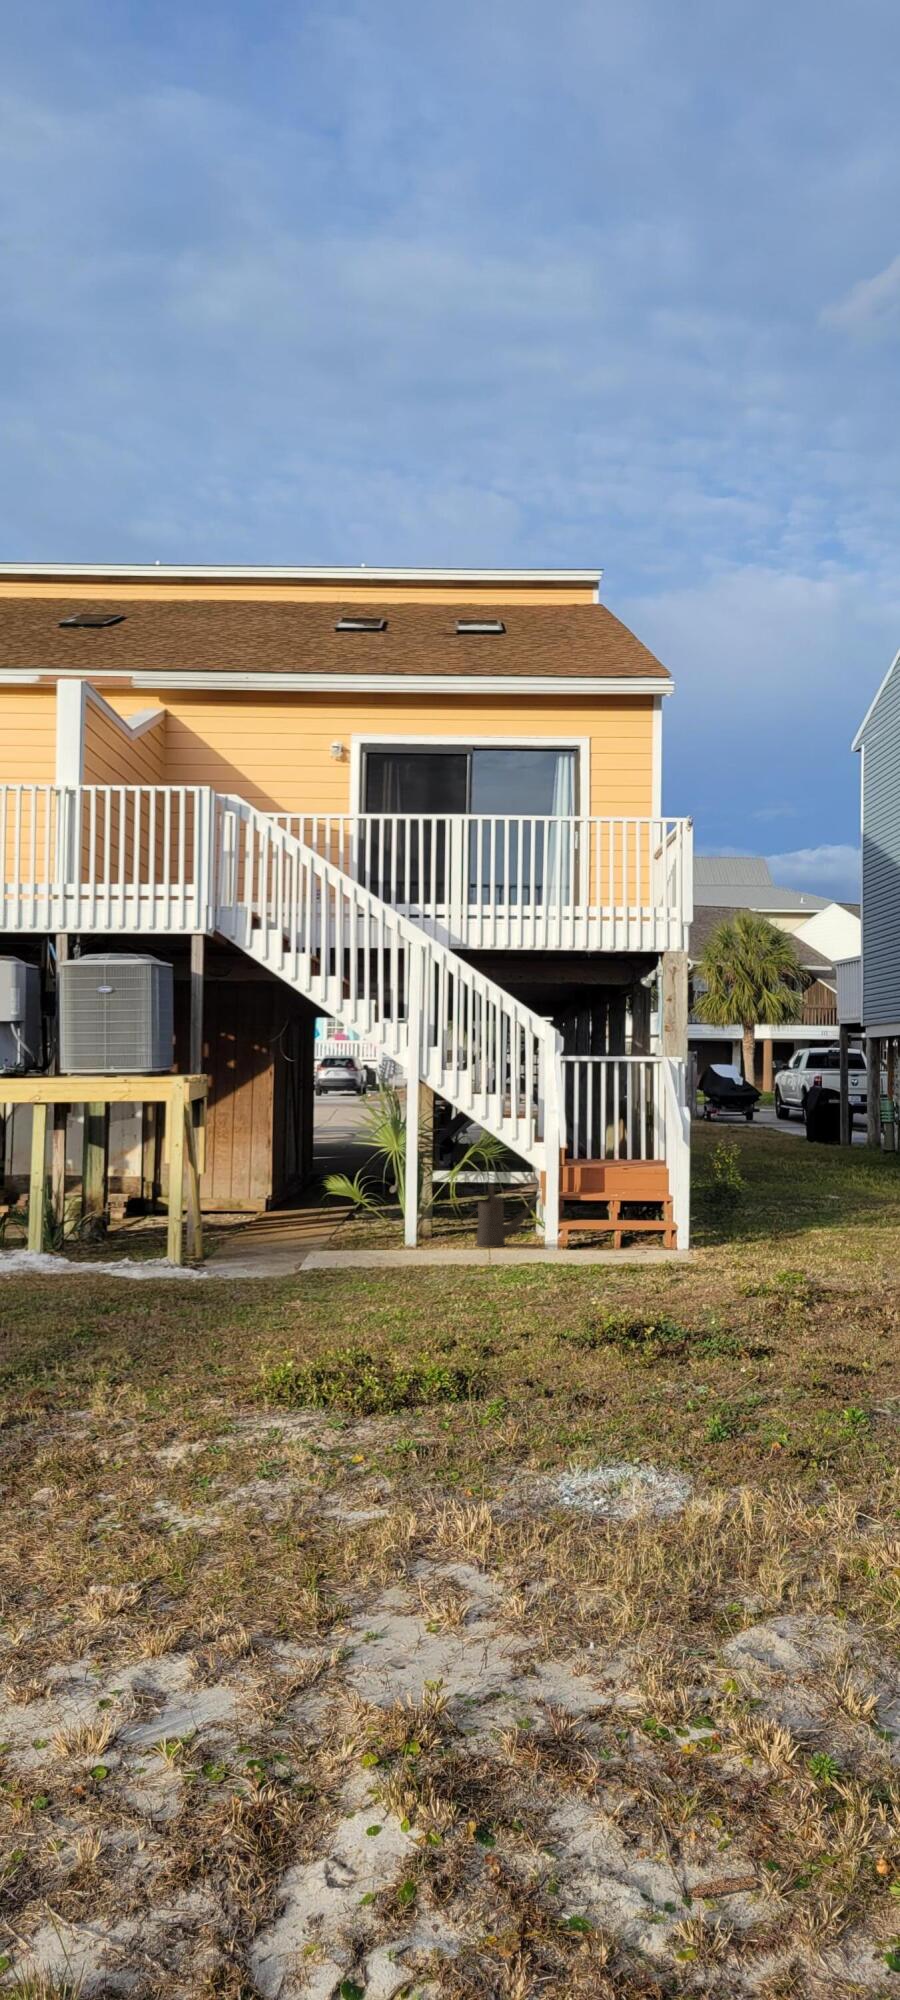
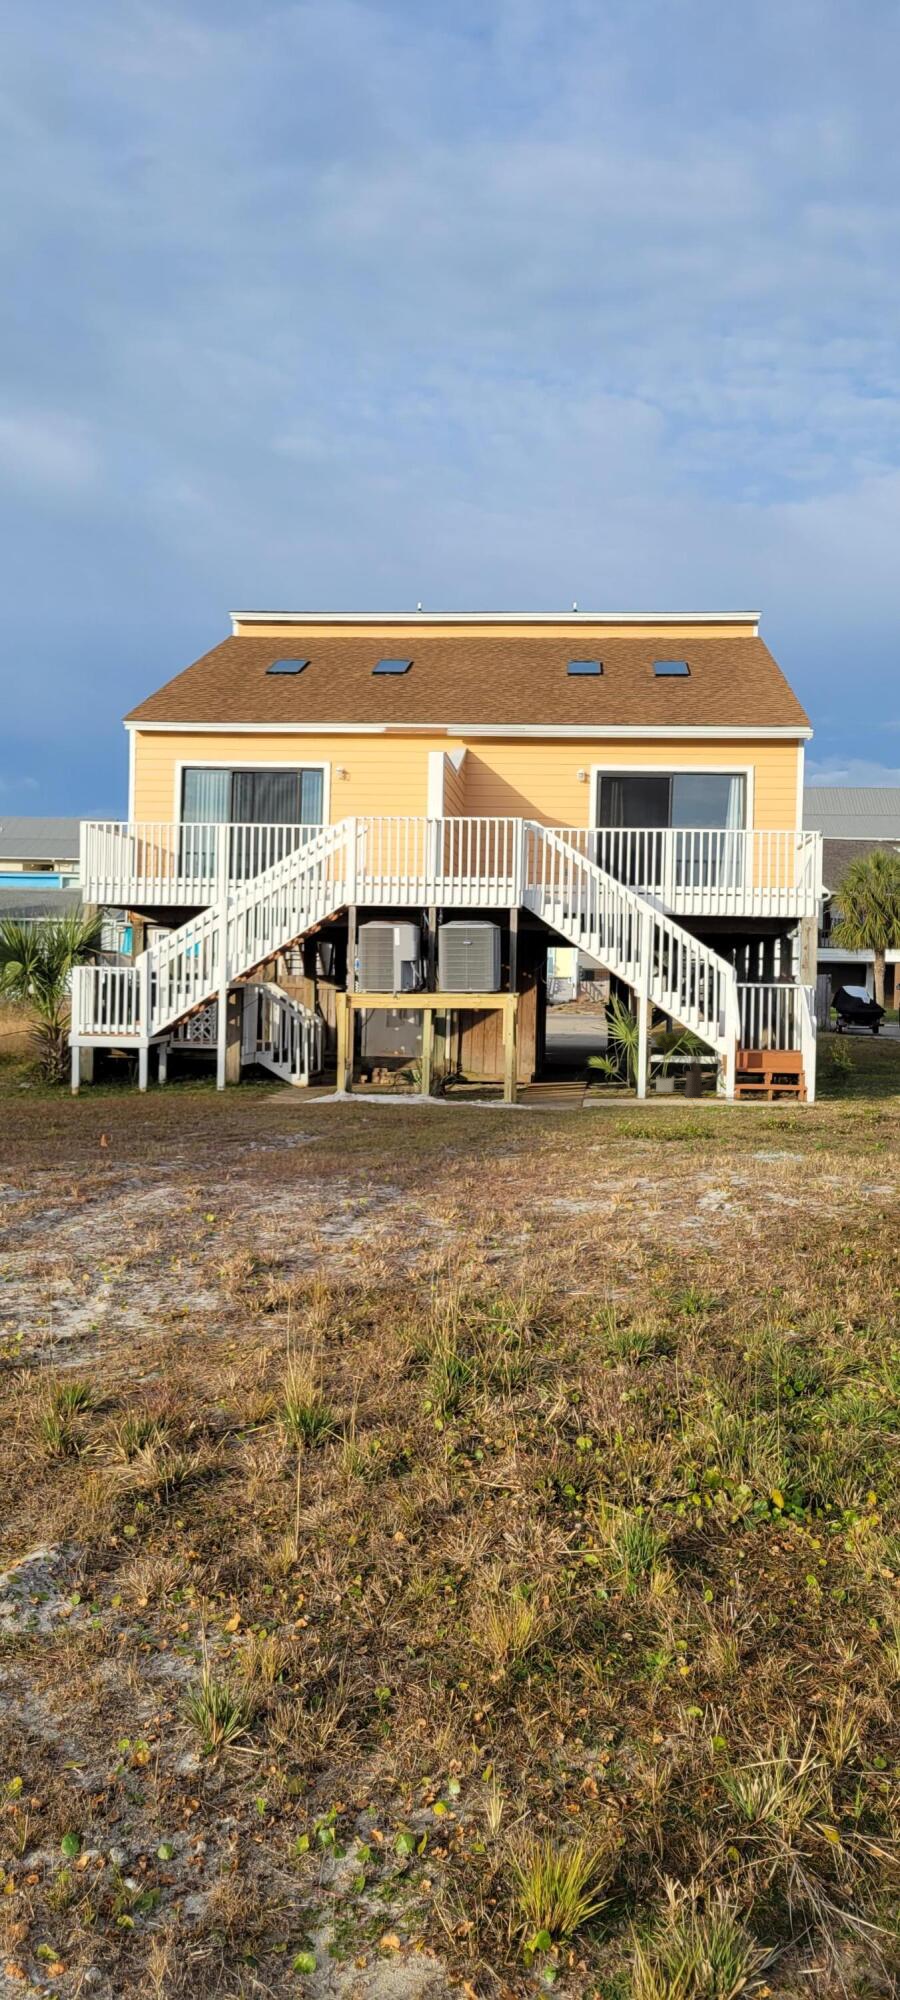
potted tree: none [431,1135,471,1234] -> present [655,1033,679,1092]

